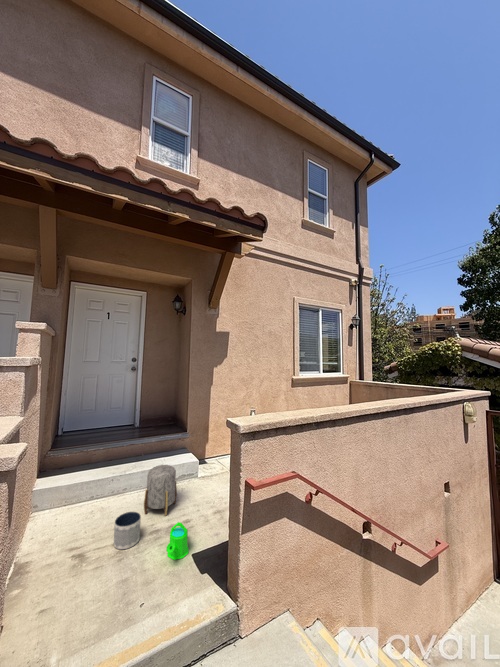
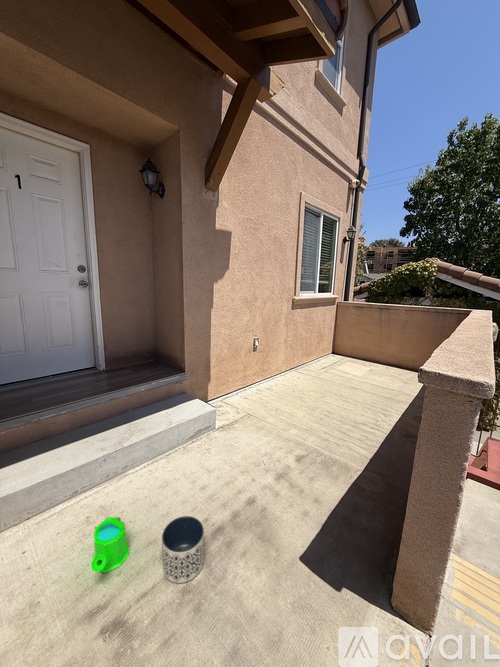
stool: present [144,465,177,516] -> none [176,430,219,506]
watering can: present [167,522,189,560] -> present [91,517,130,573]

